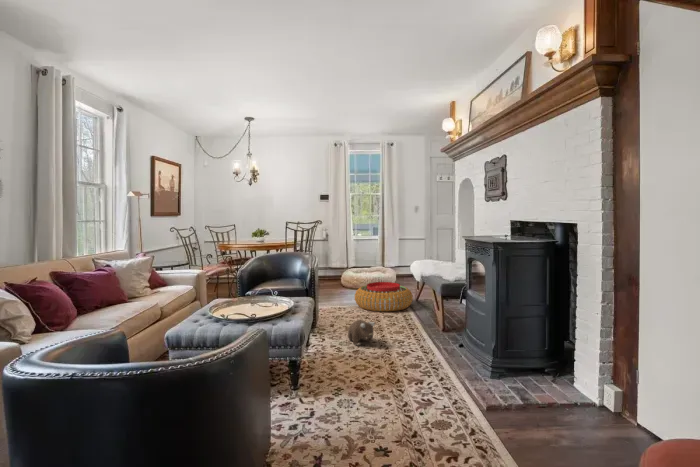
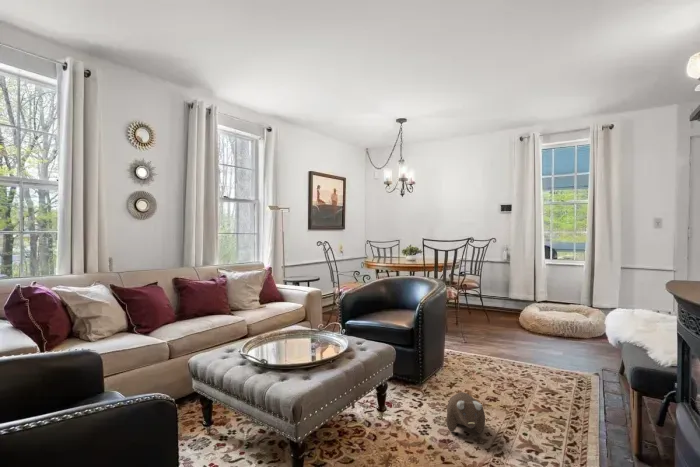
pouf: present [355,282,413,311] -> none [508,330,610,384]

